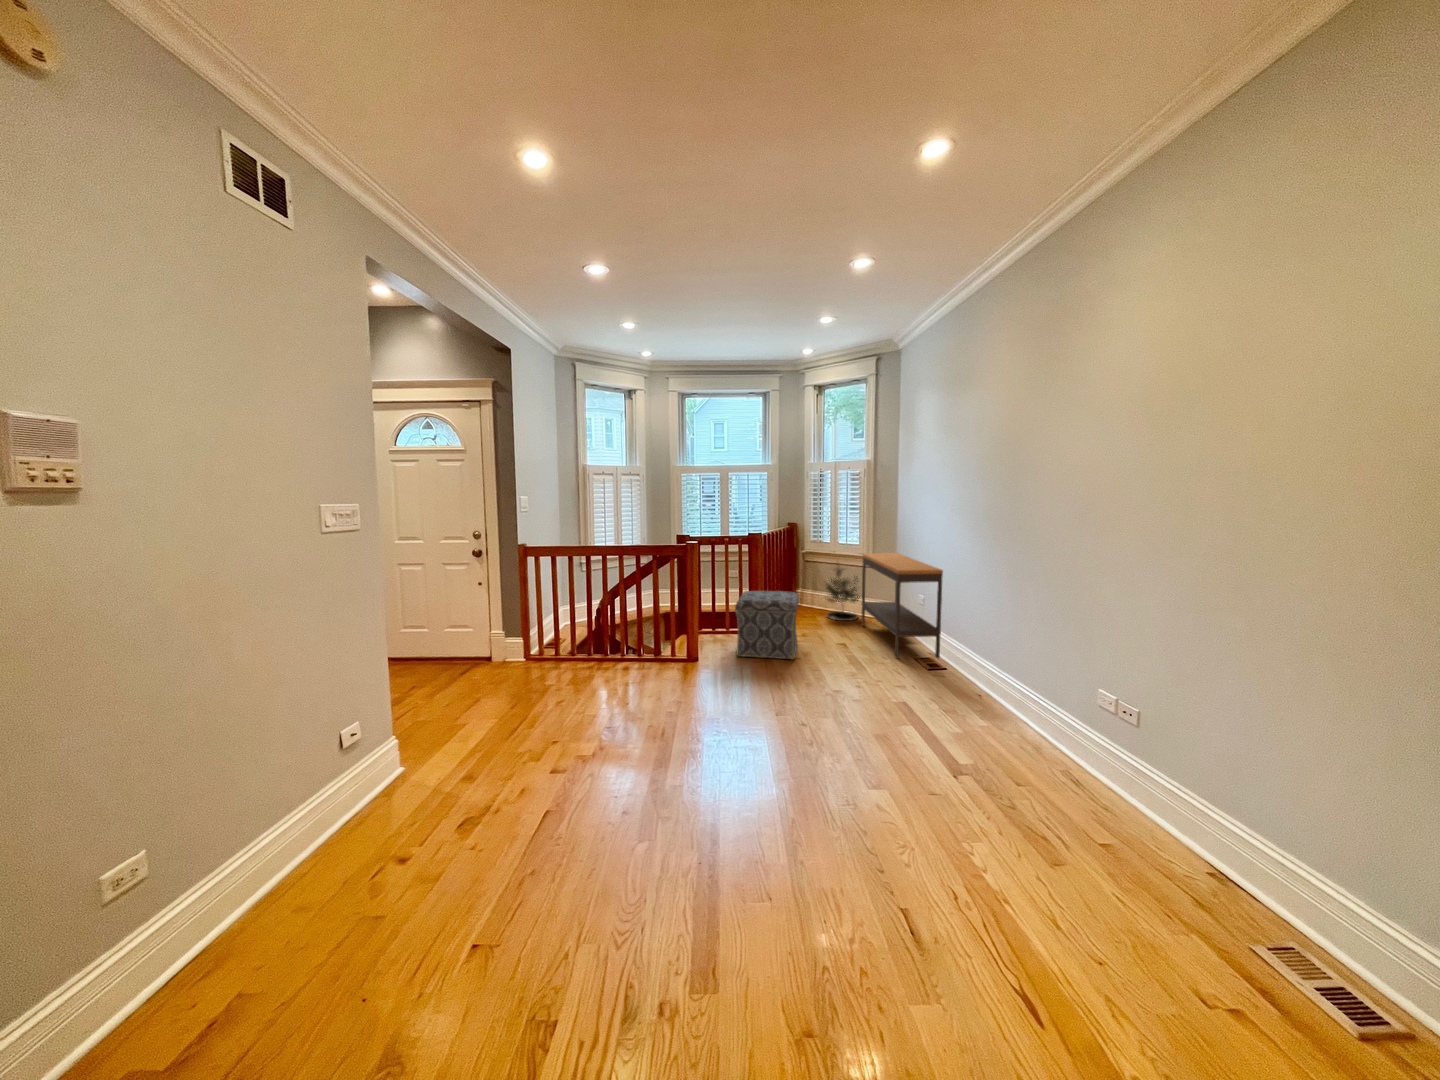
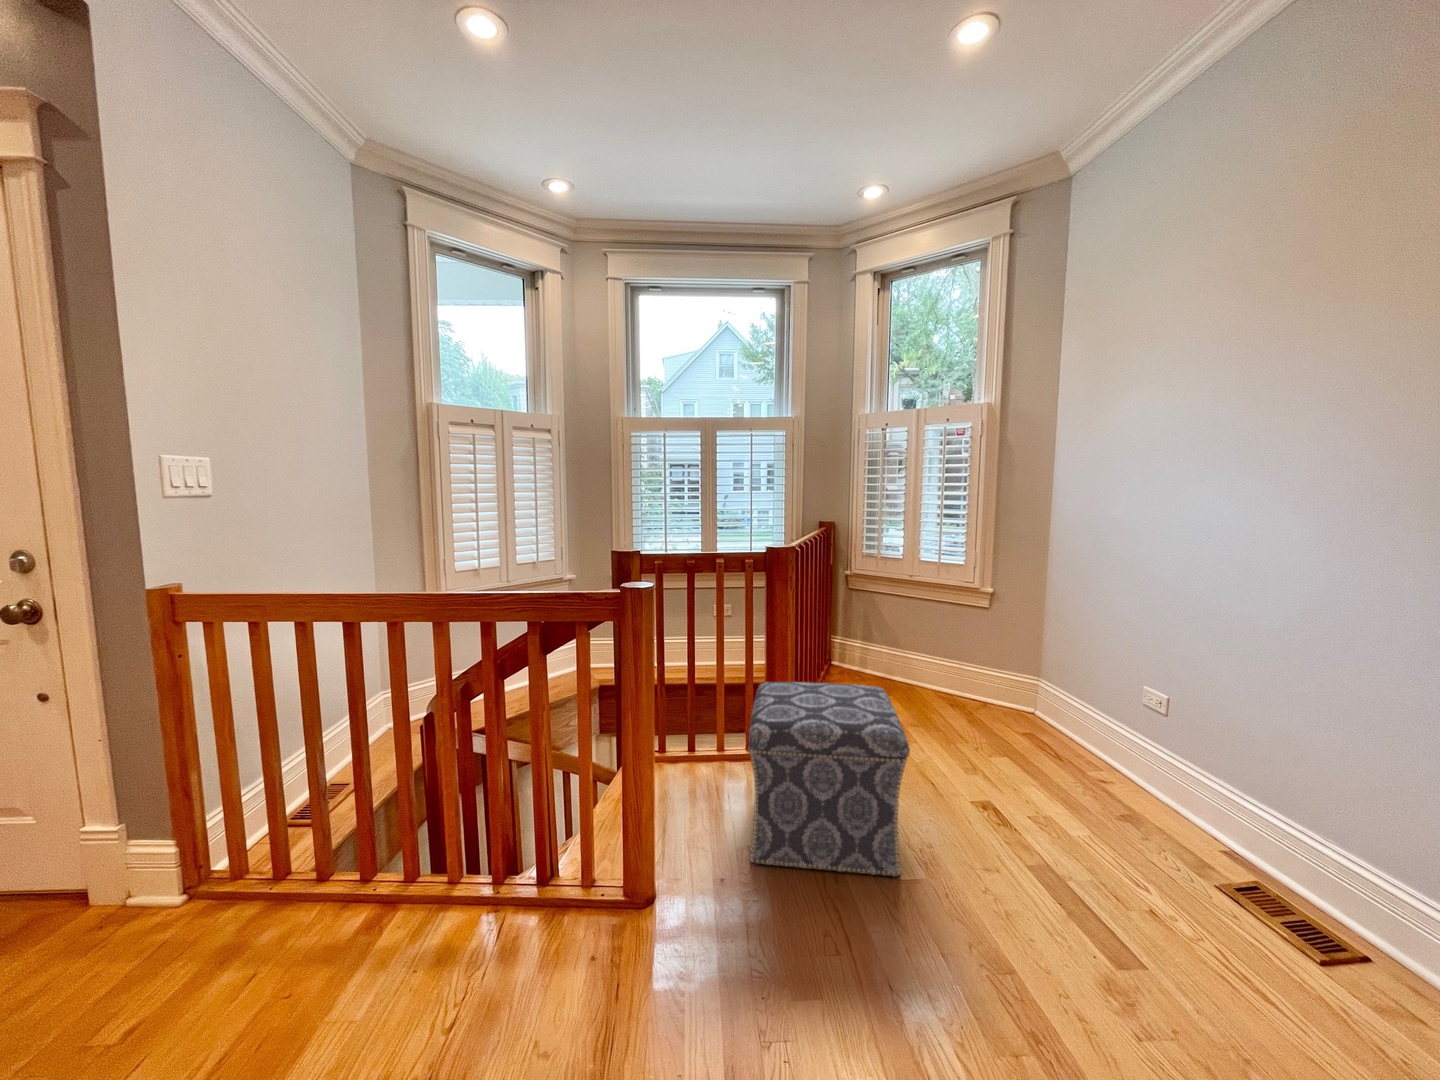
console table: present [862,553,943,659] -> none [984,588,1271,867]
potted tree: present [825,568,860,621] -> none [900,598,974,716]

